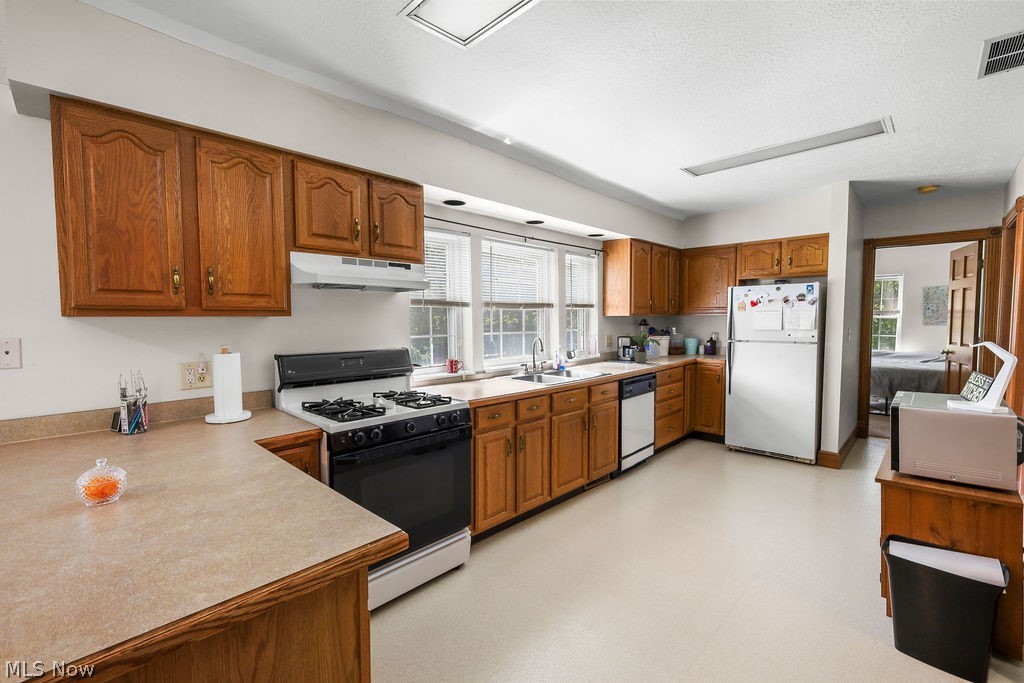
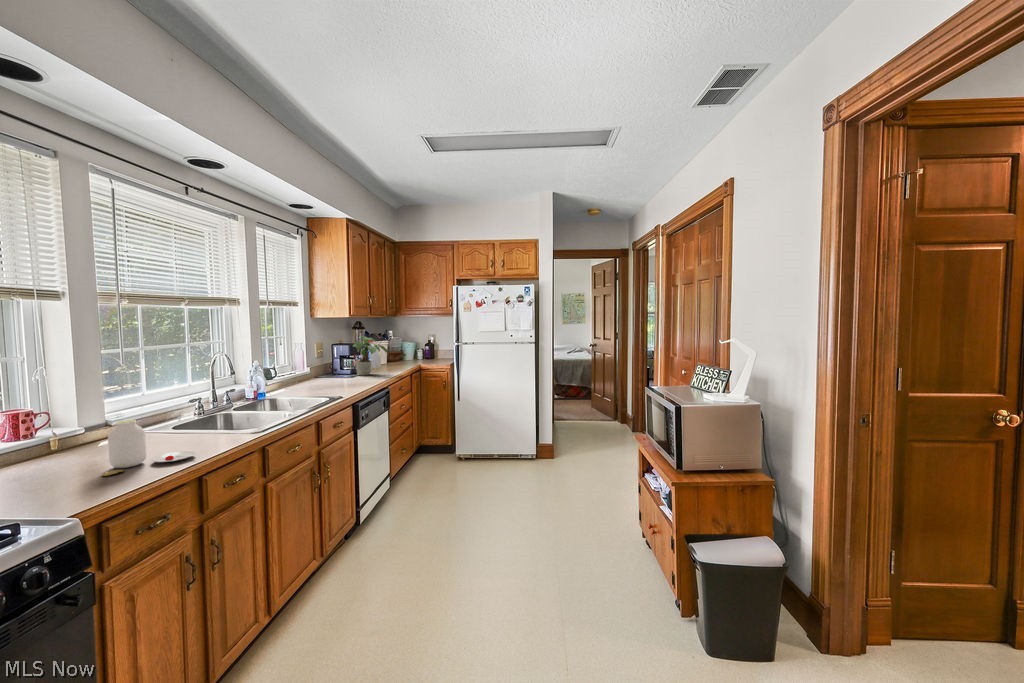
jar: none [480,366,516,390] -> present [102,420,195,476]

